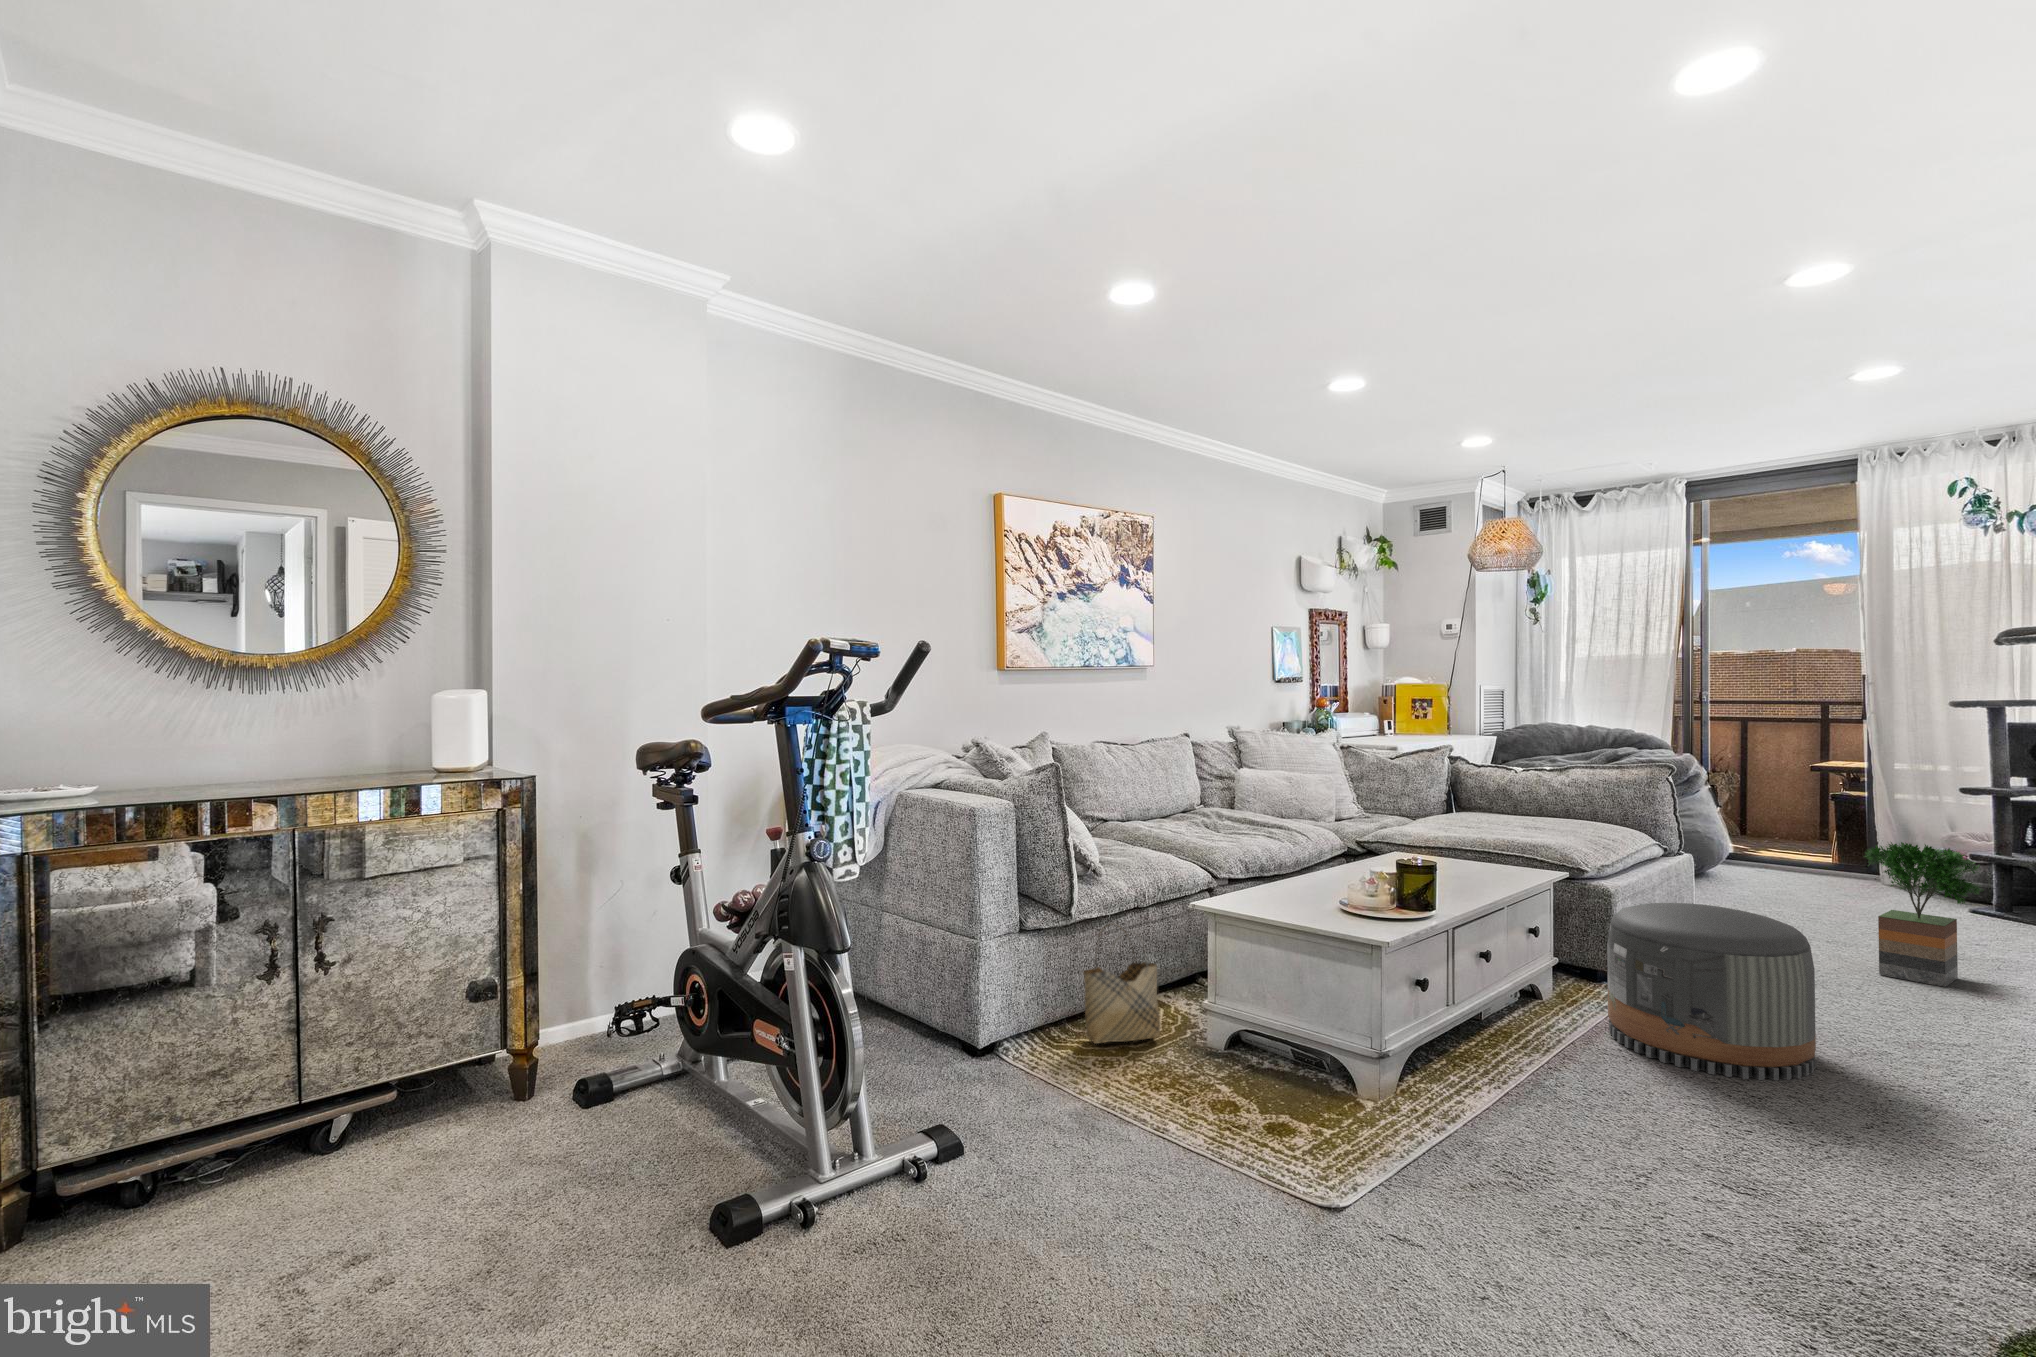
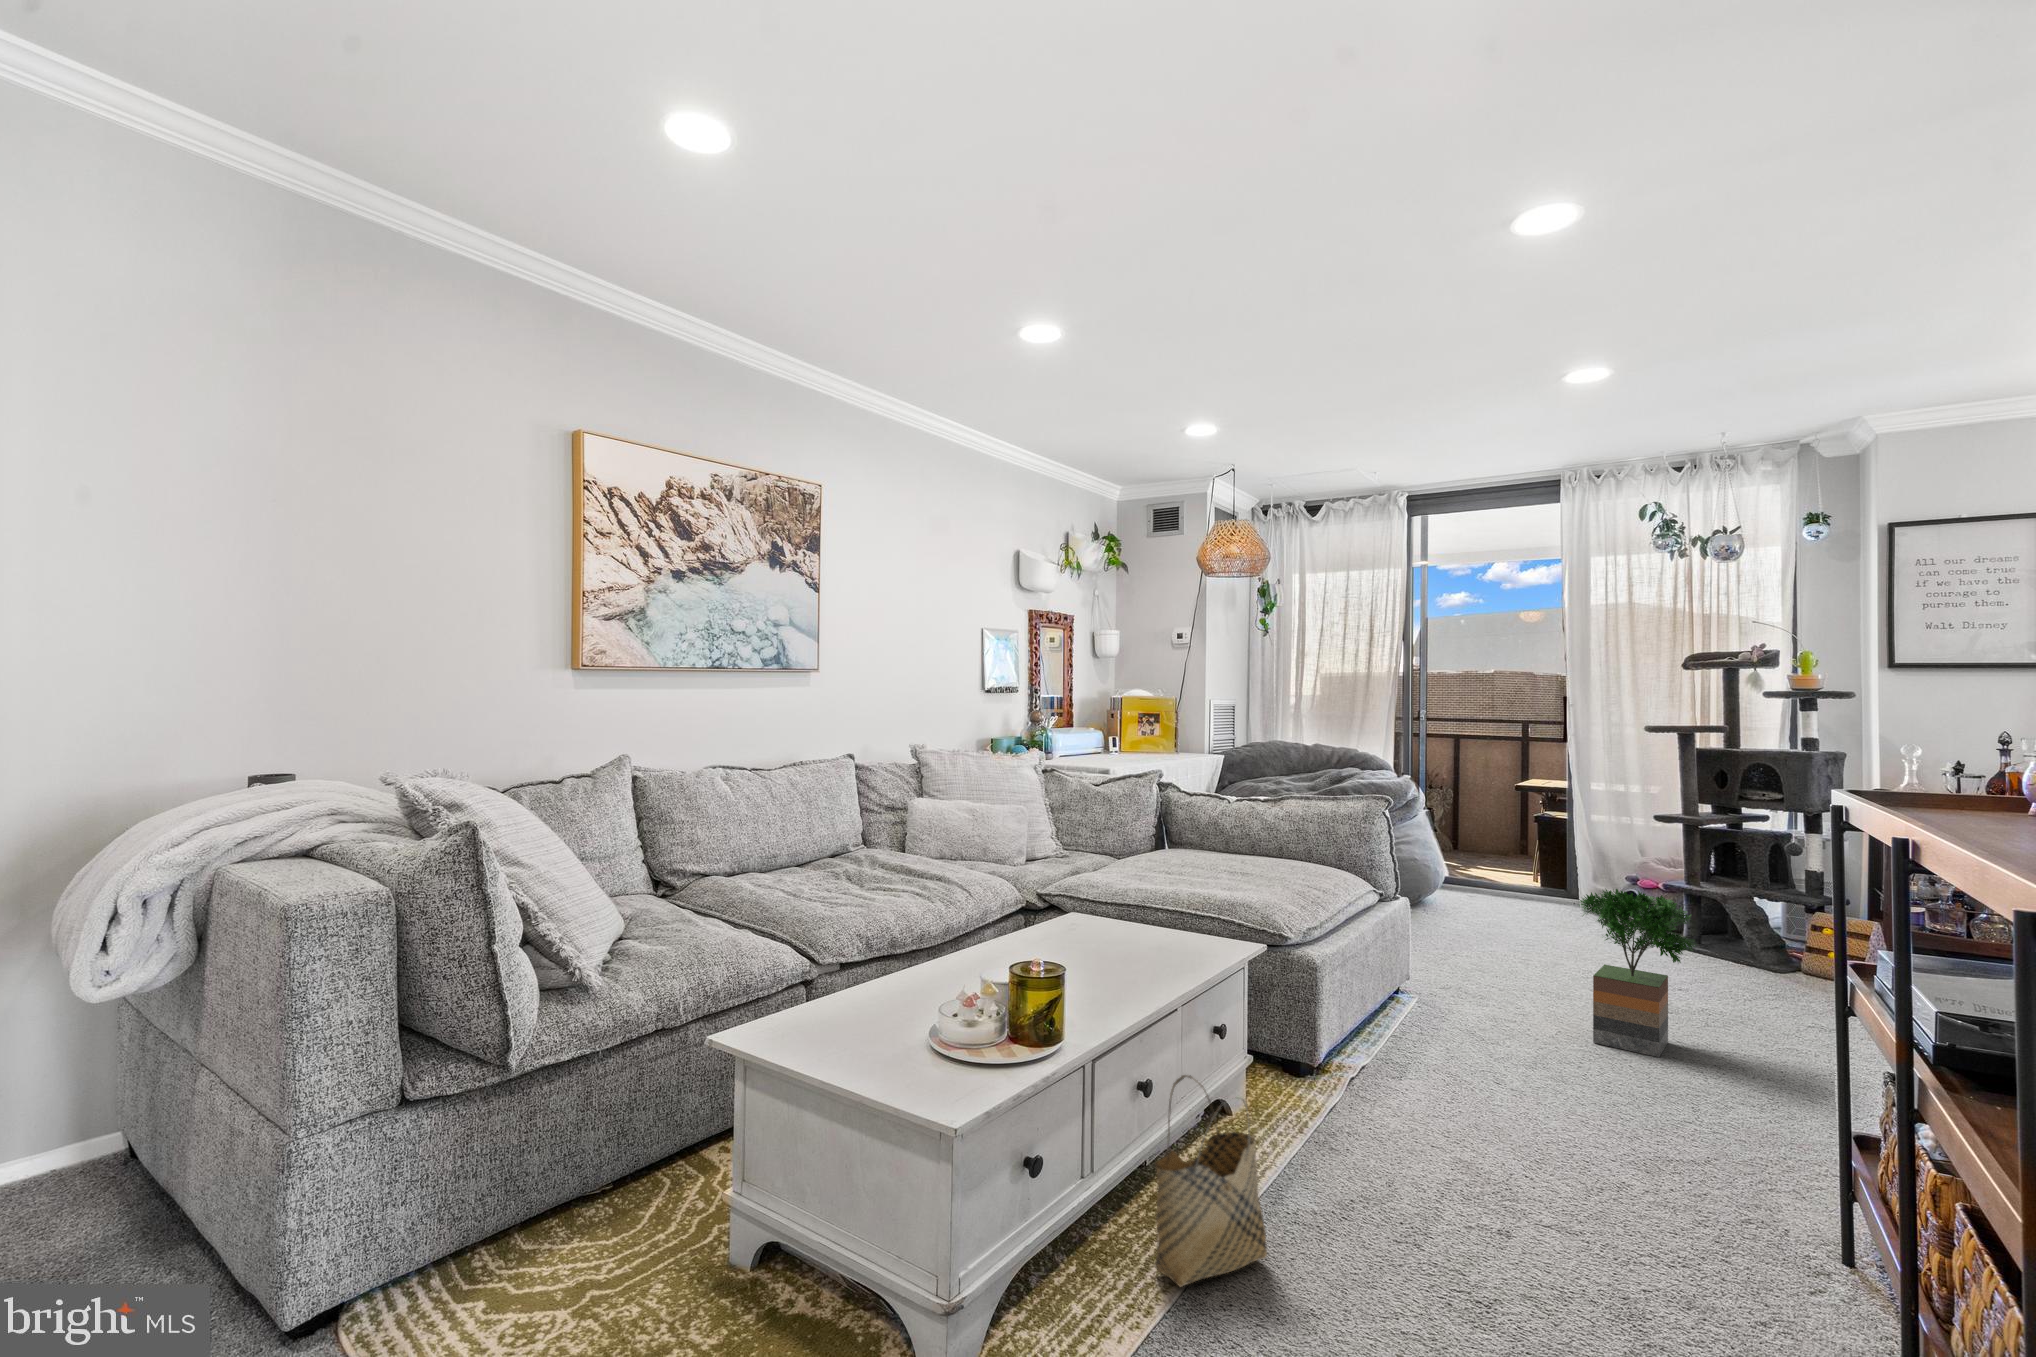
pouf: present [1607,903,1816,1080] -> none [1304,991,1543,1250]
woven basket: present [1083,923,1160,1044] -> present [1155,1075,1267,1287]

